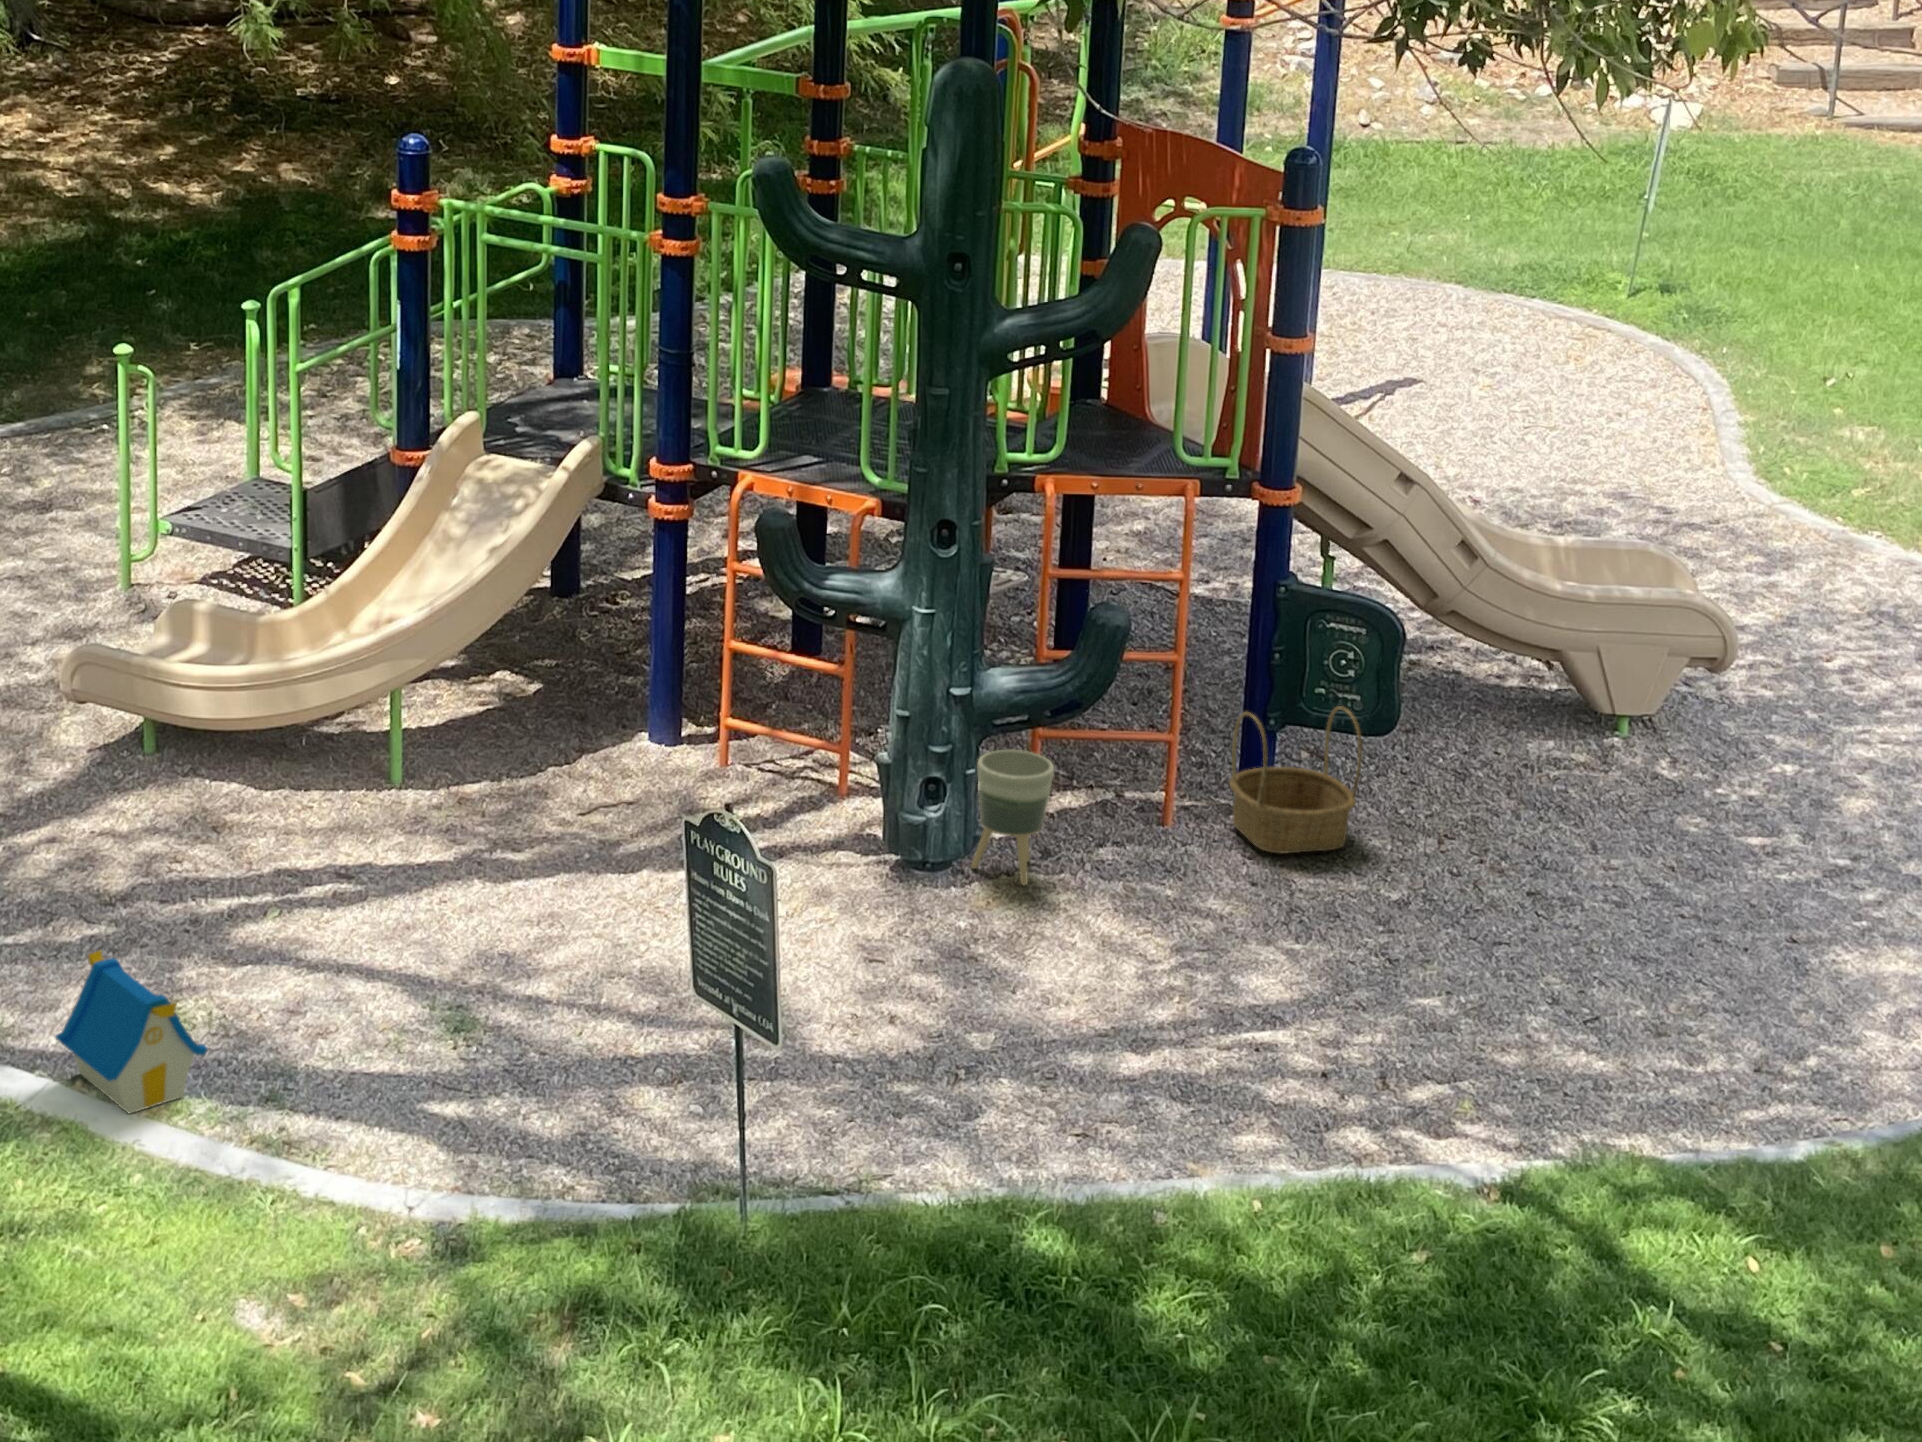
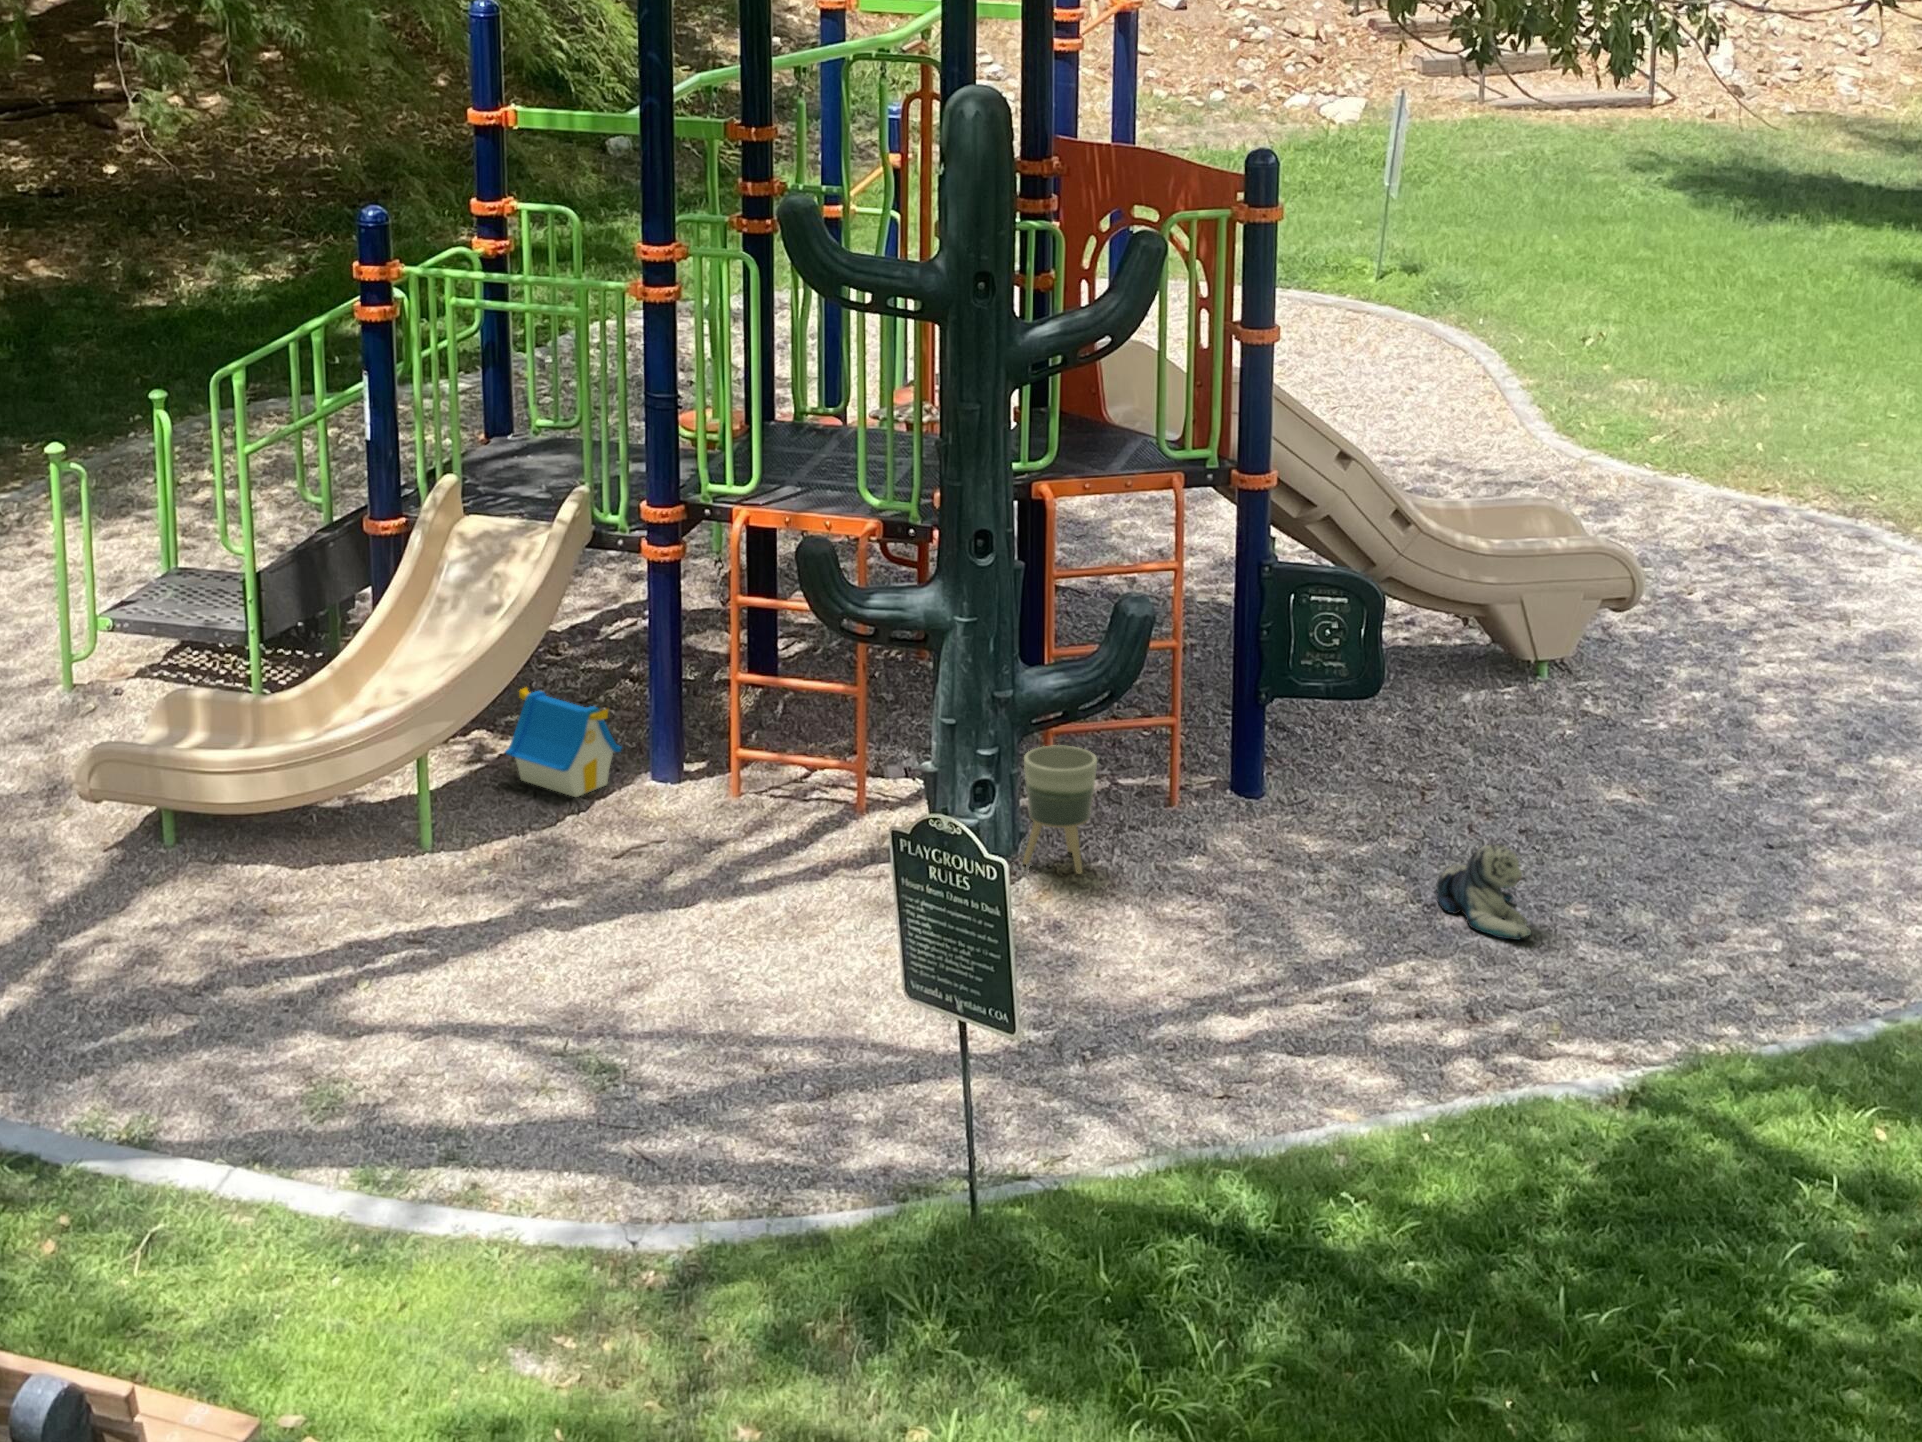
basket: present [1230,706,1362,853] -> none [1239,673,1364,819]
plush toy: none [1389,908,1473,1012] -> present [1436,844,1531,940]
toy house: present [55,951,208,1113] -> present [505,688,622,797]

